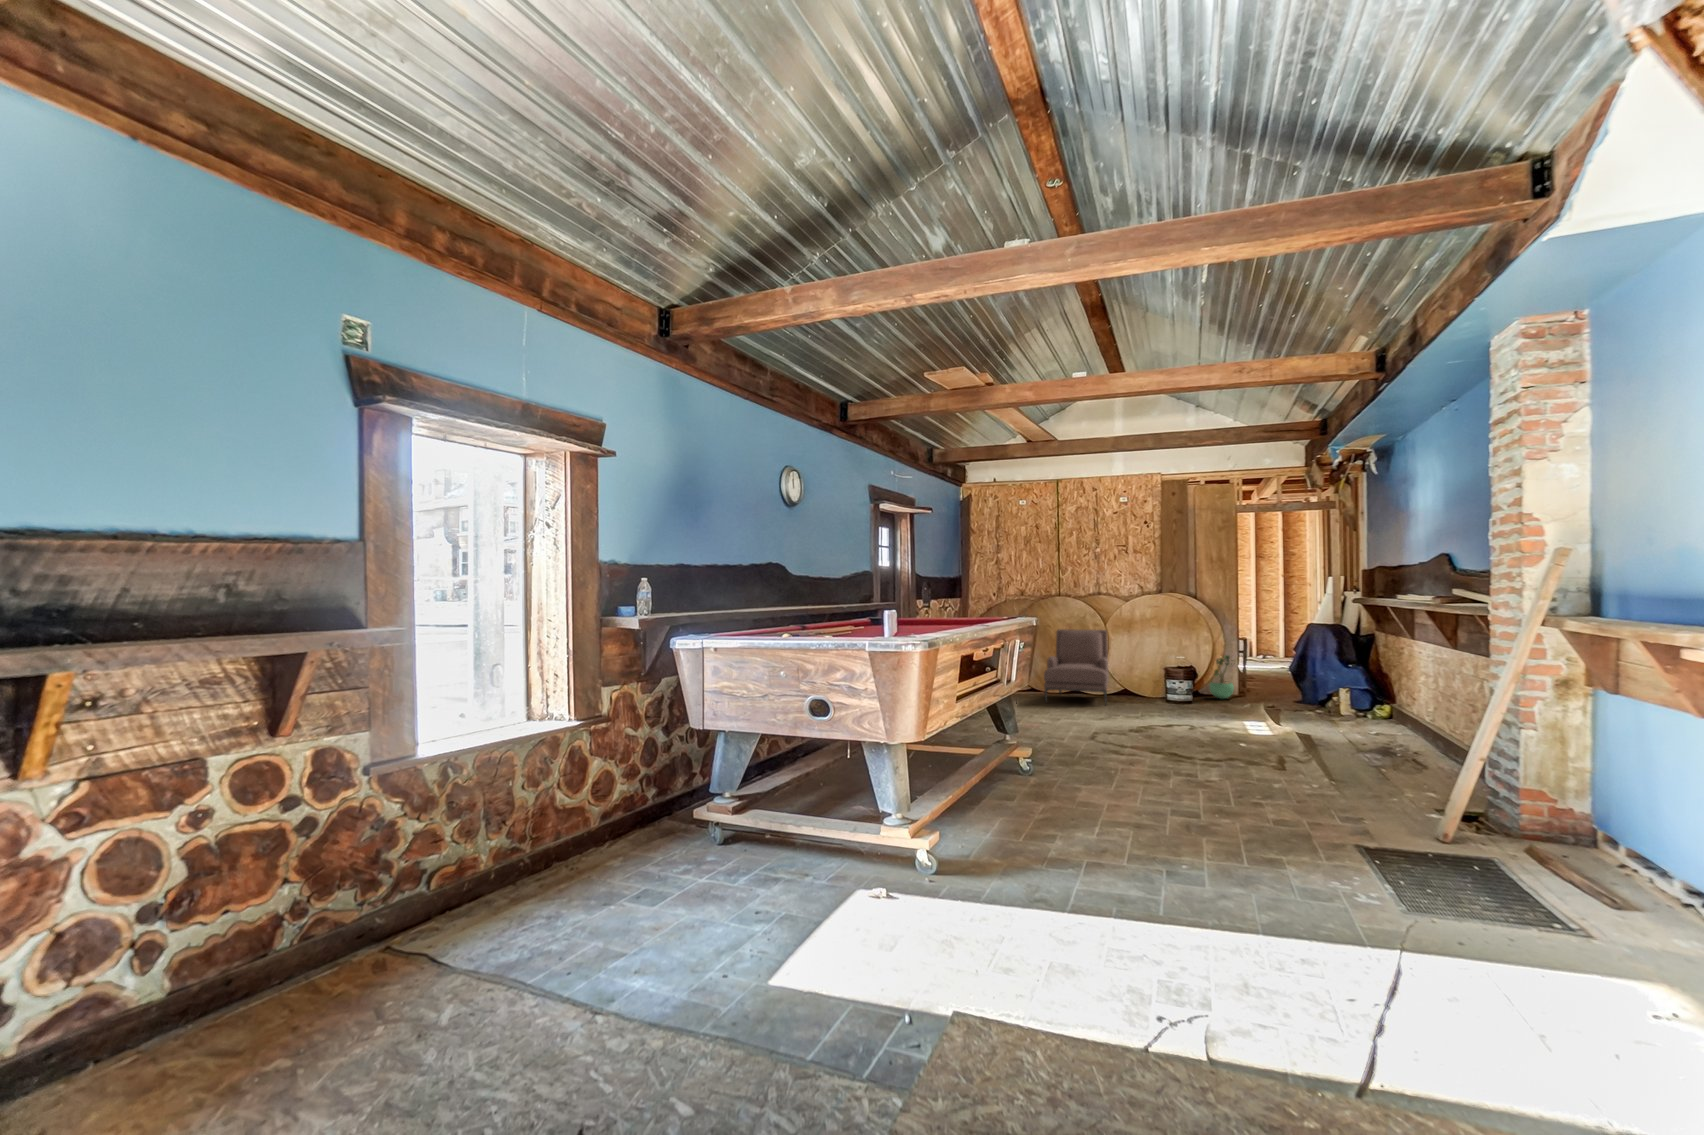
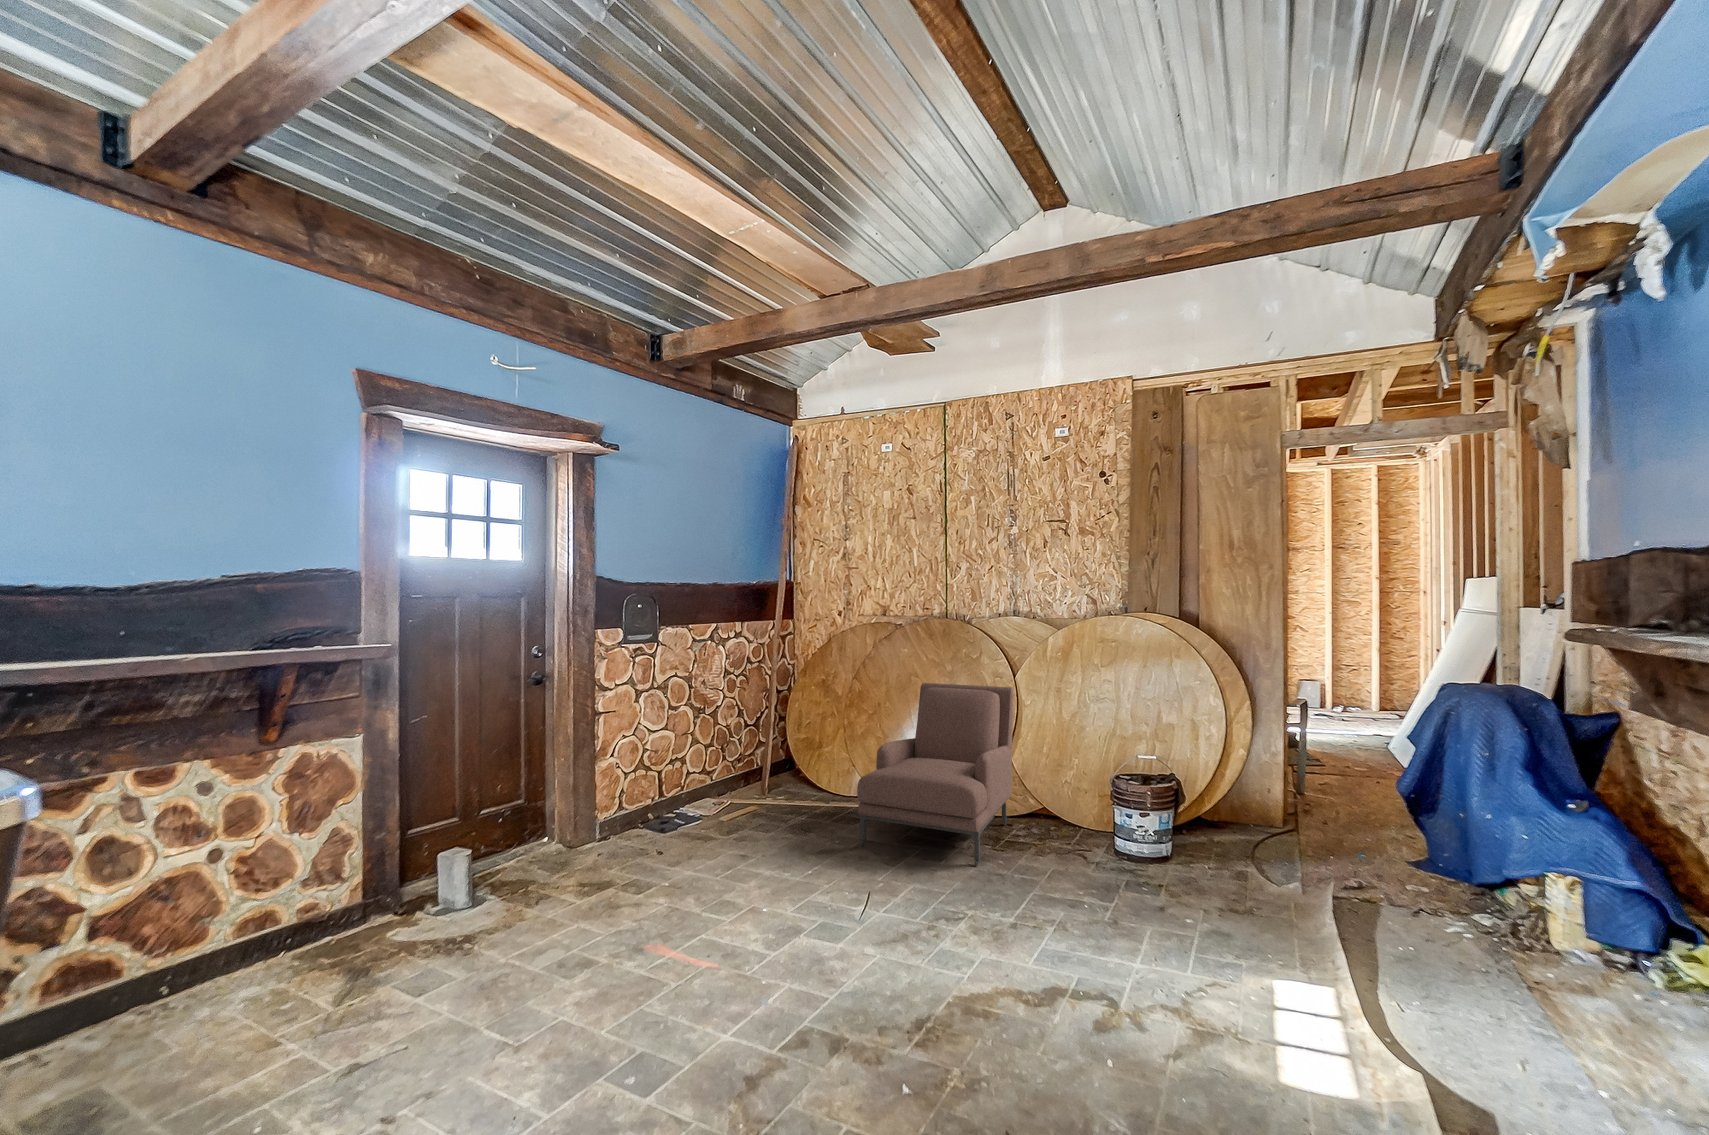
potted plant: present [1210,655,1234,699] -> none [1222,749,1279,847]

